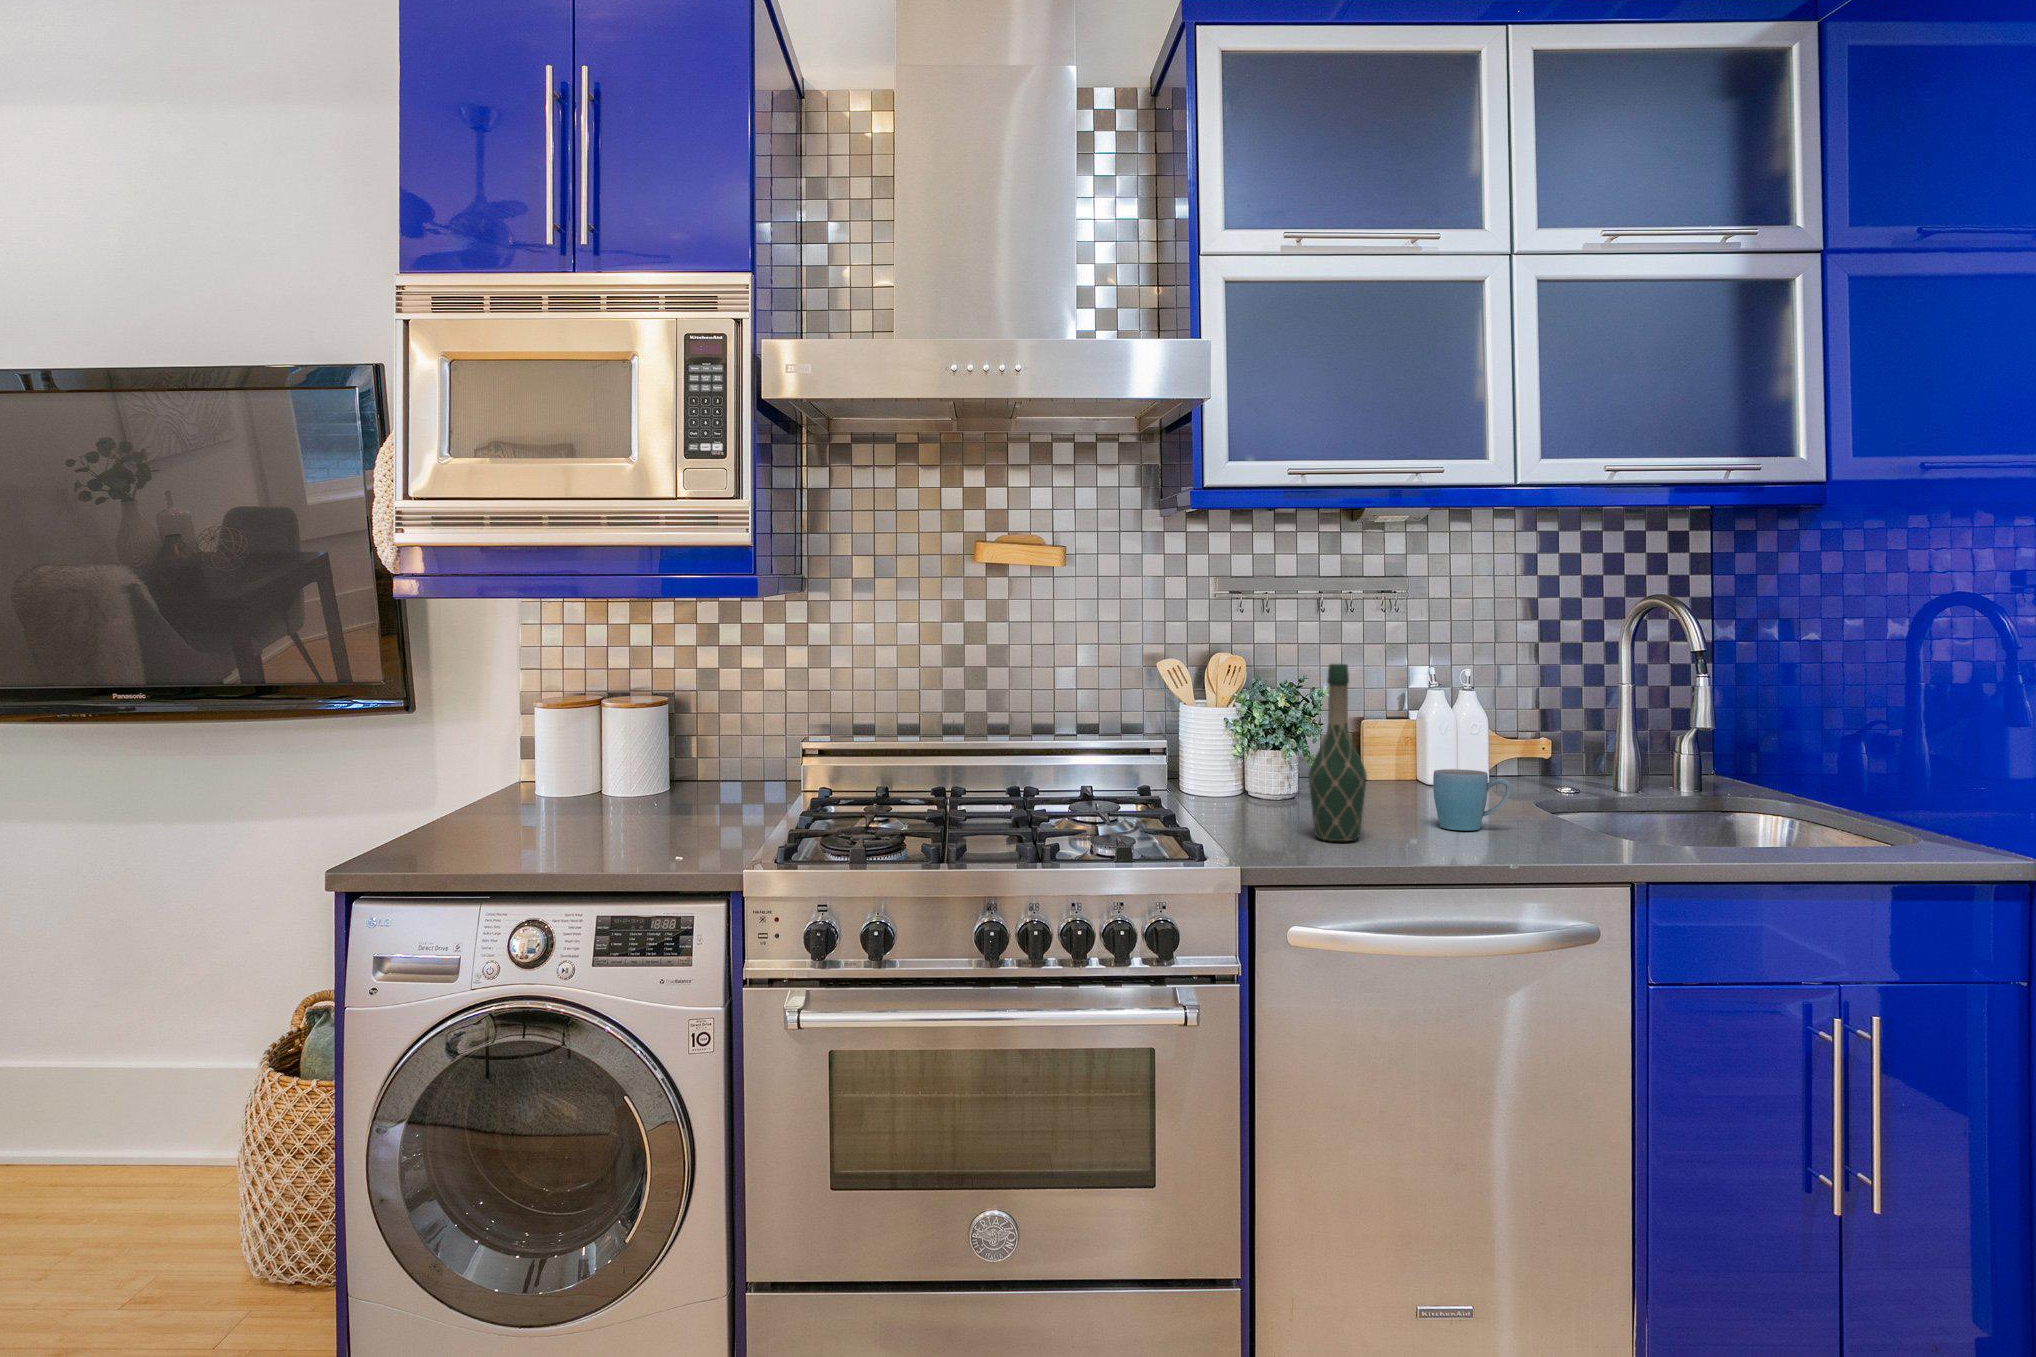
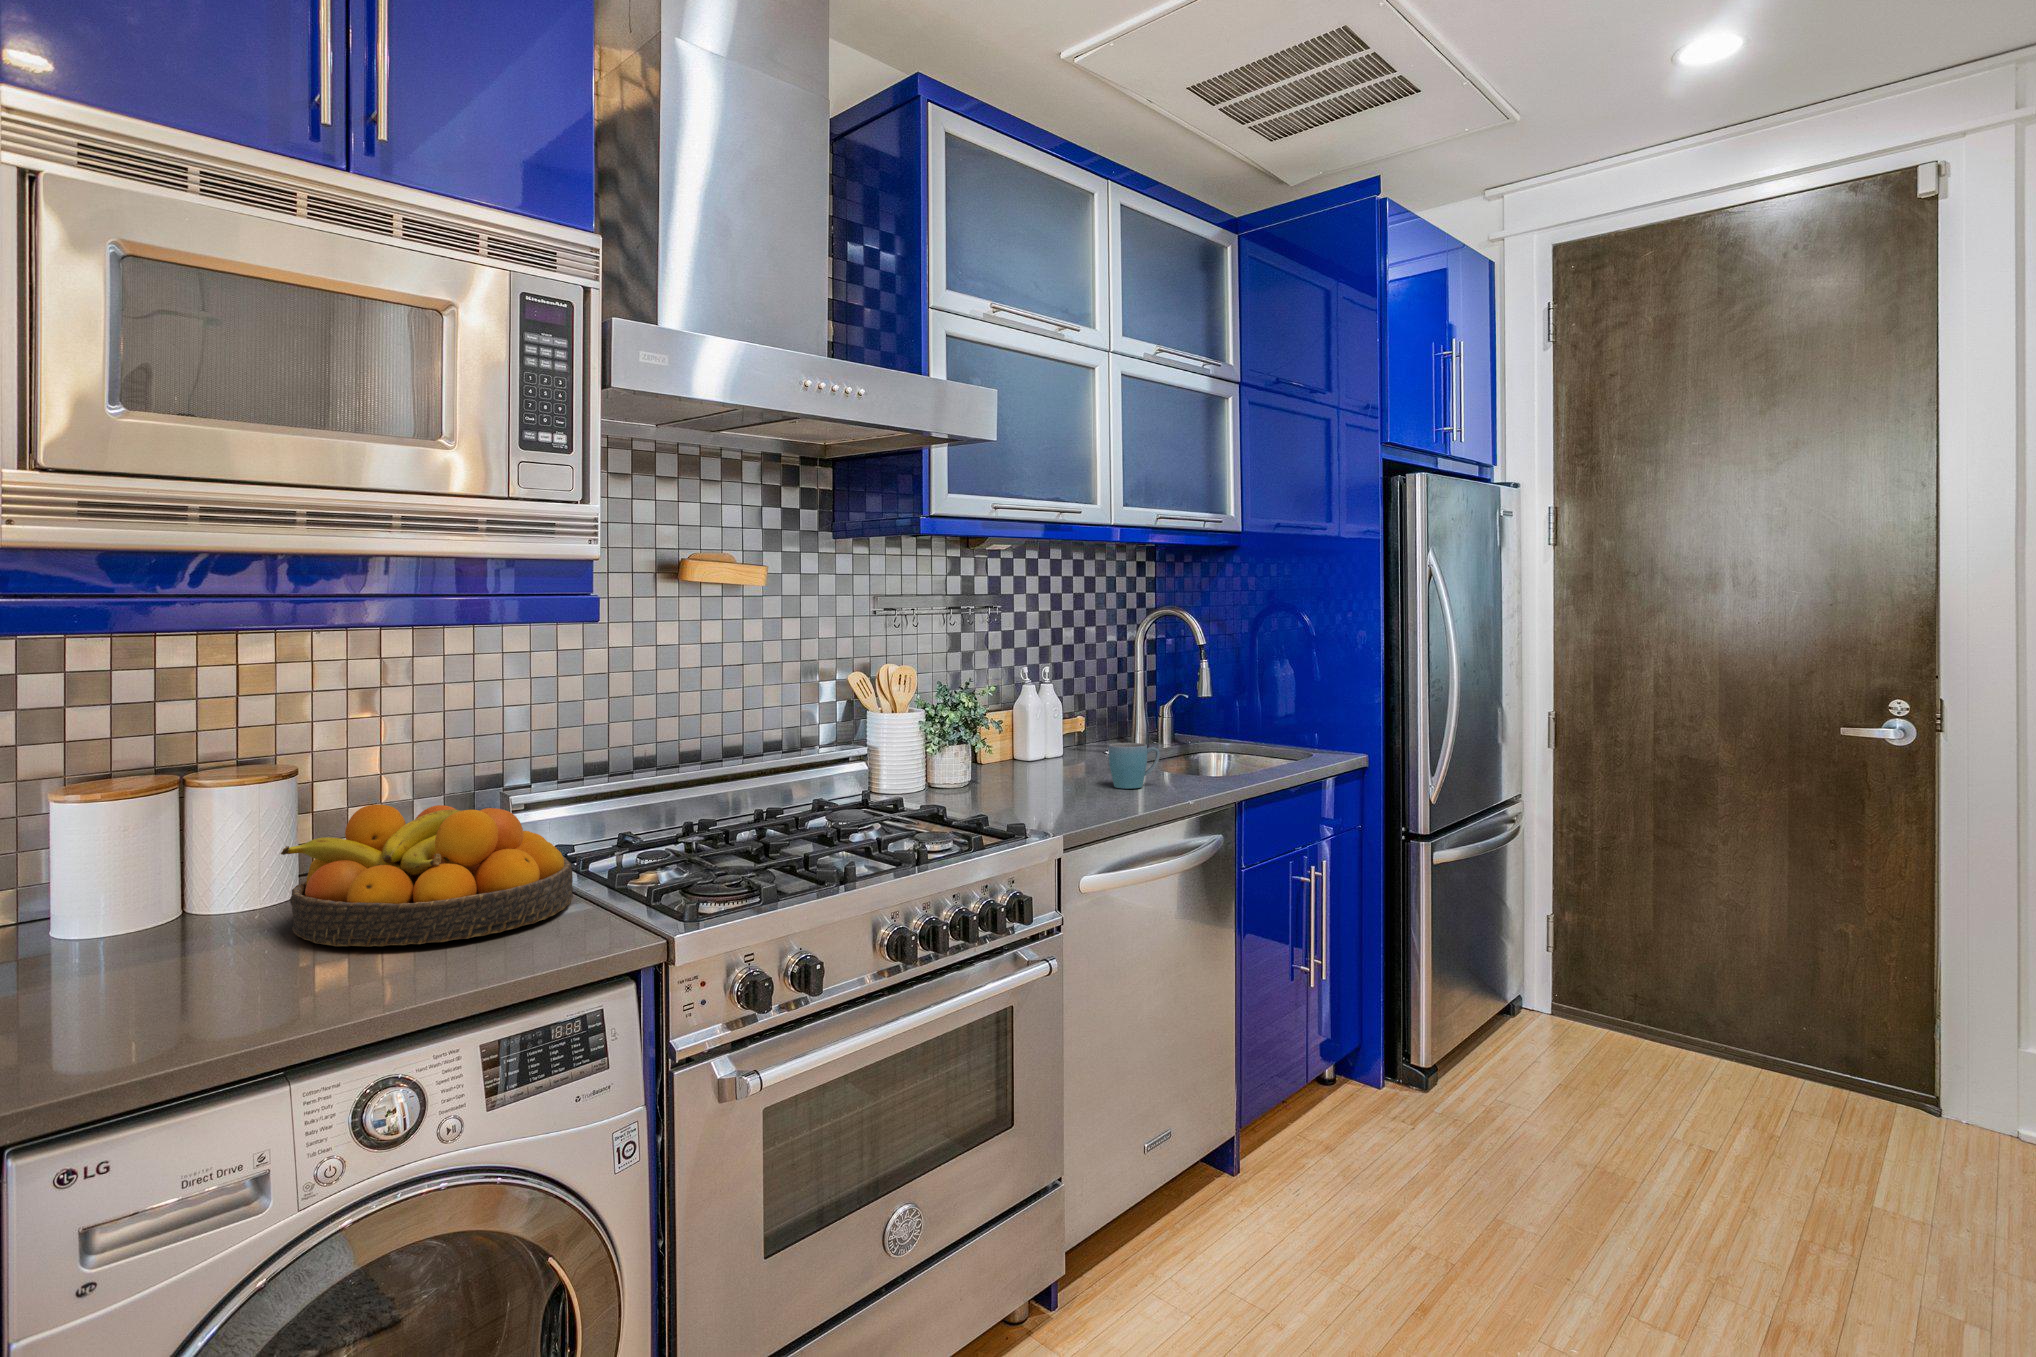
wine bottle: present [1309,664,1367,841] -> none [1066,667,1110,807]
fruit bowl: none [499,742,706,849] -> present [281,804,573,947]

